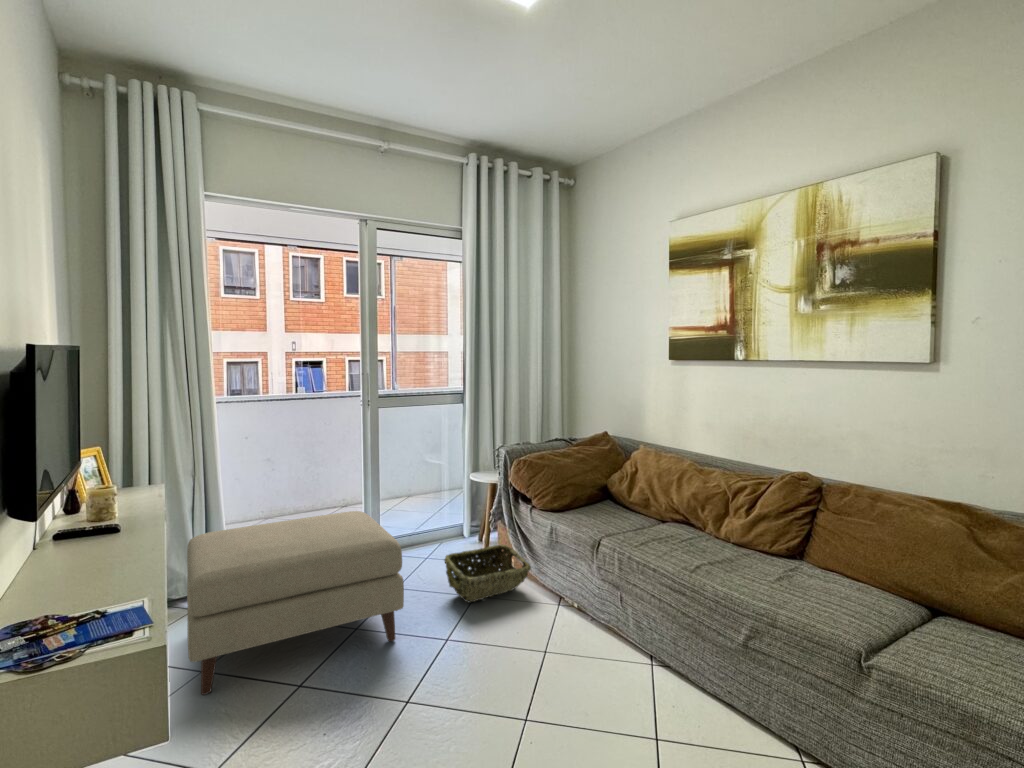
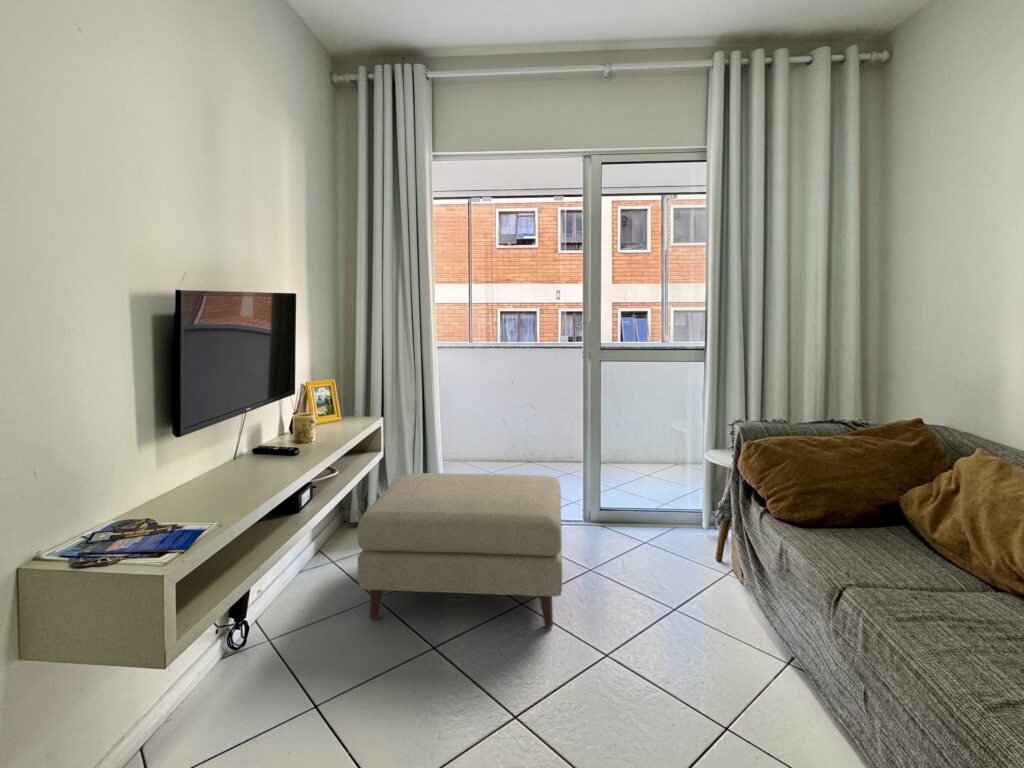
woven basket: present [444,545,531,602] -> none [636,545,750,613]

